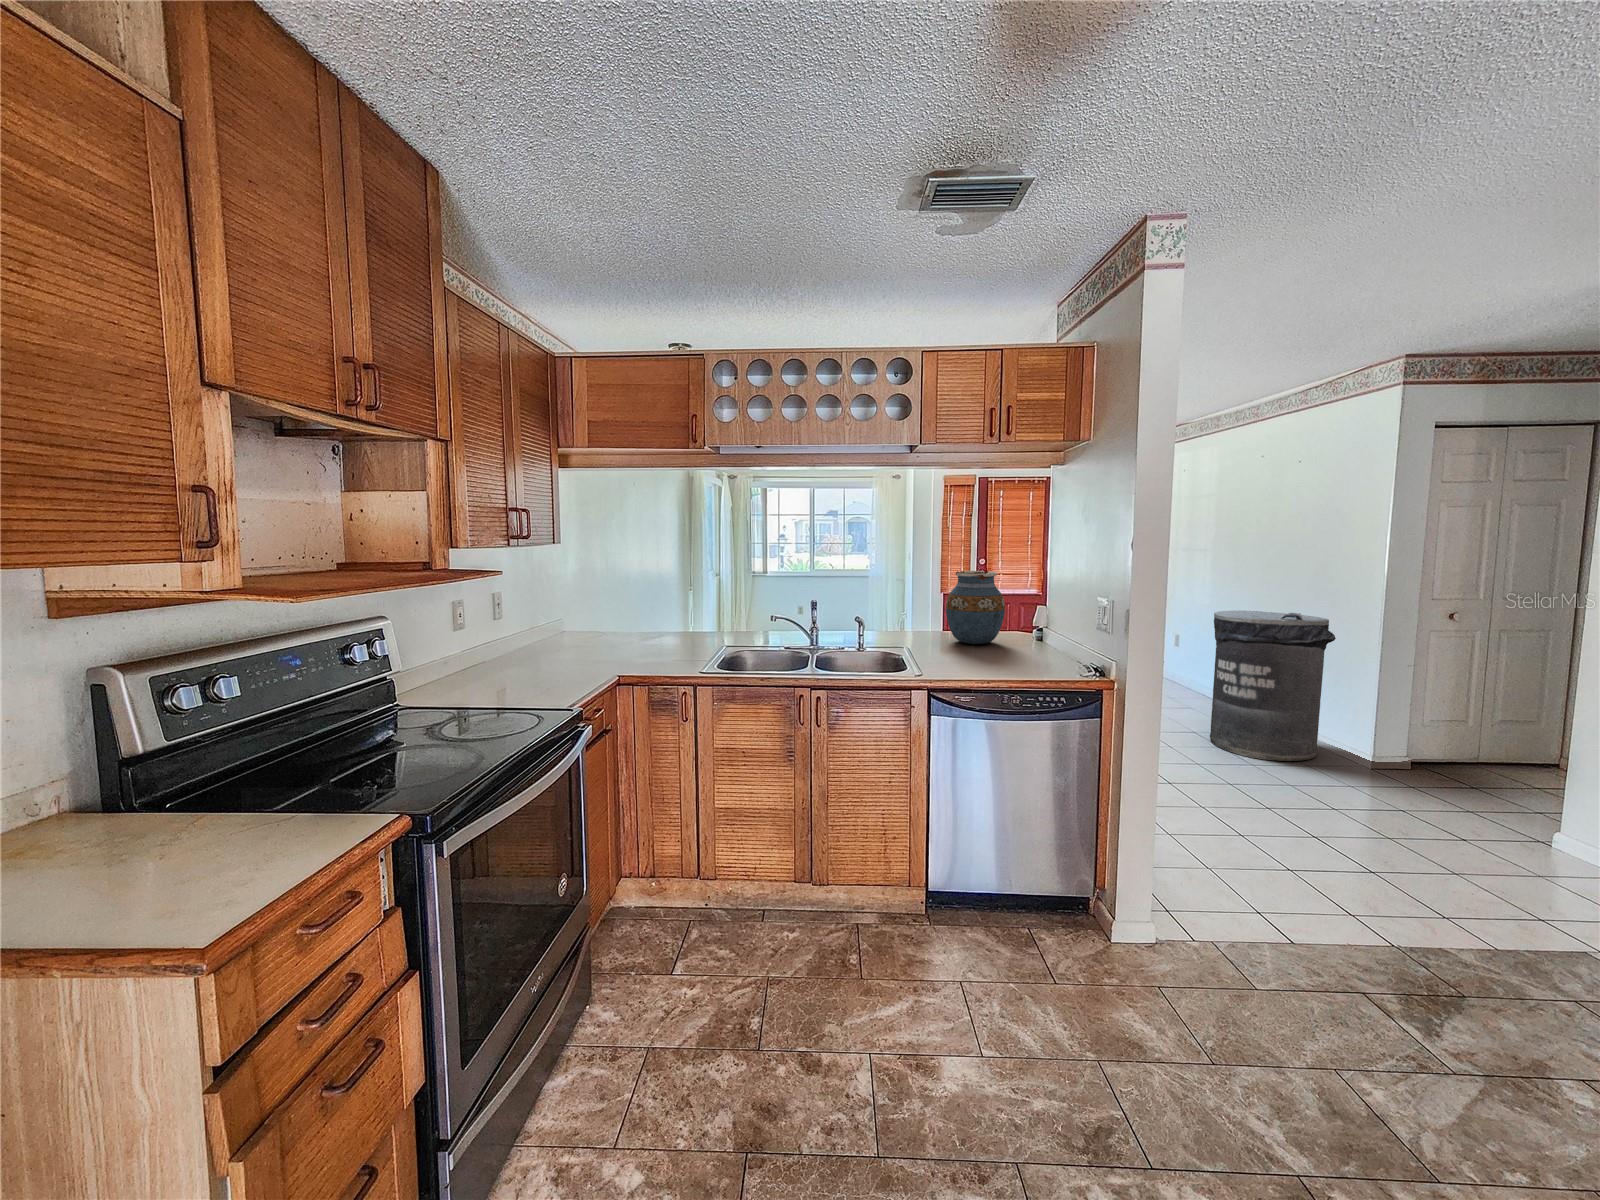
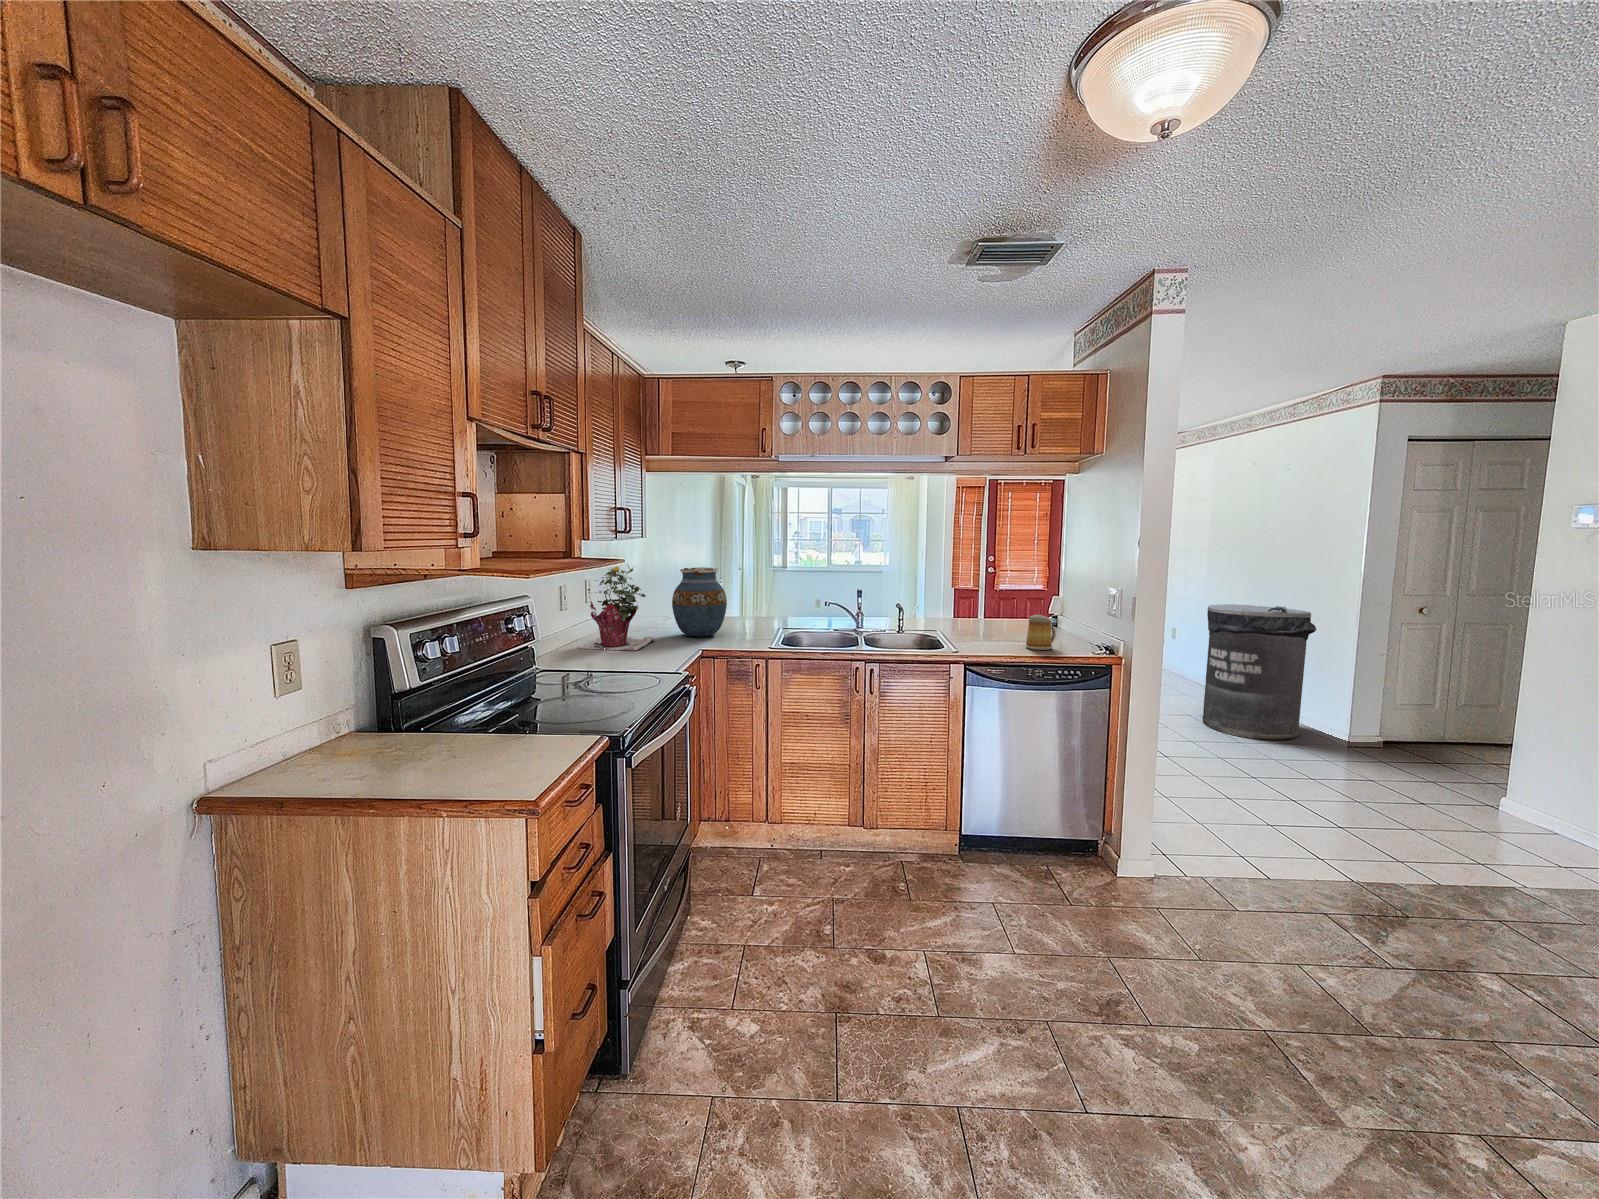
vase: present [946,571,1005,644] -> present [672,567,727,637]
potted plant: none [470,575,574,678] -> present [577,565,654,650]
mug: none [1002,630,1037,672] -> present [1025,615,1056,650]

